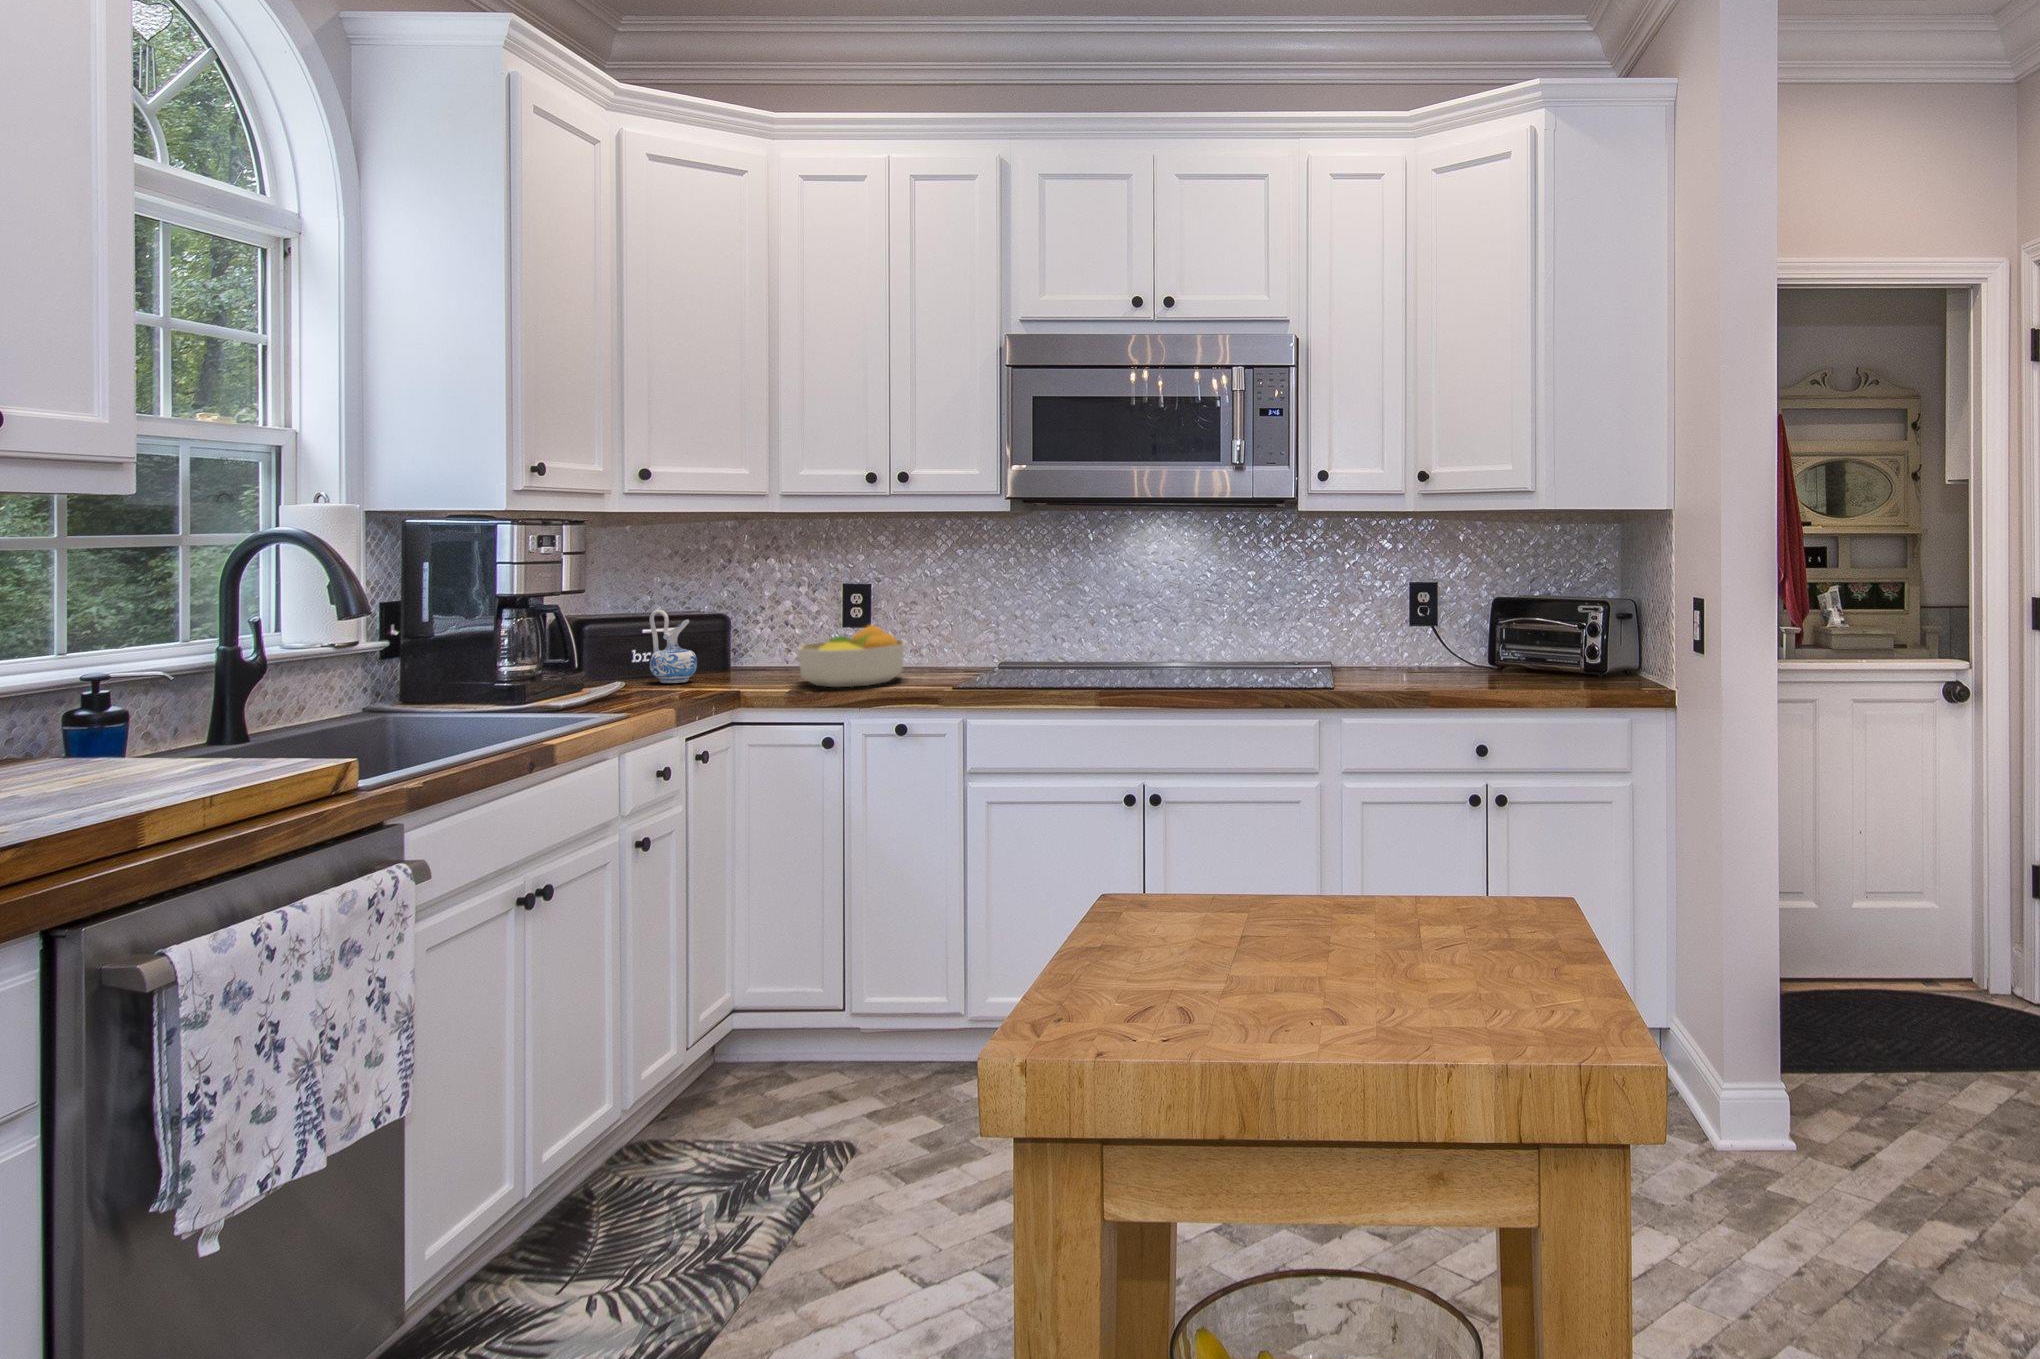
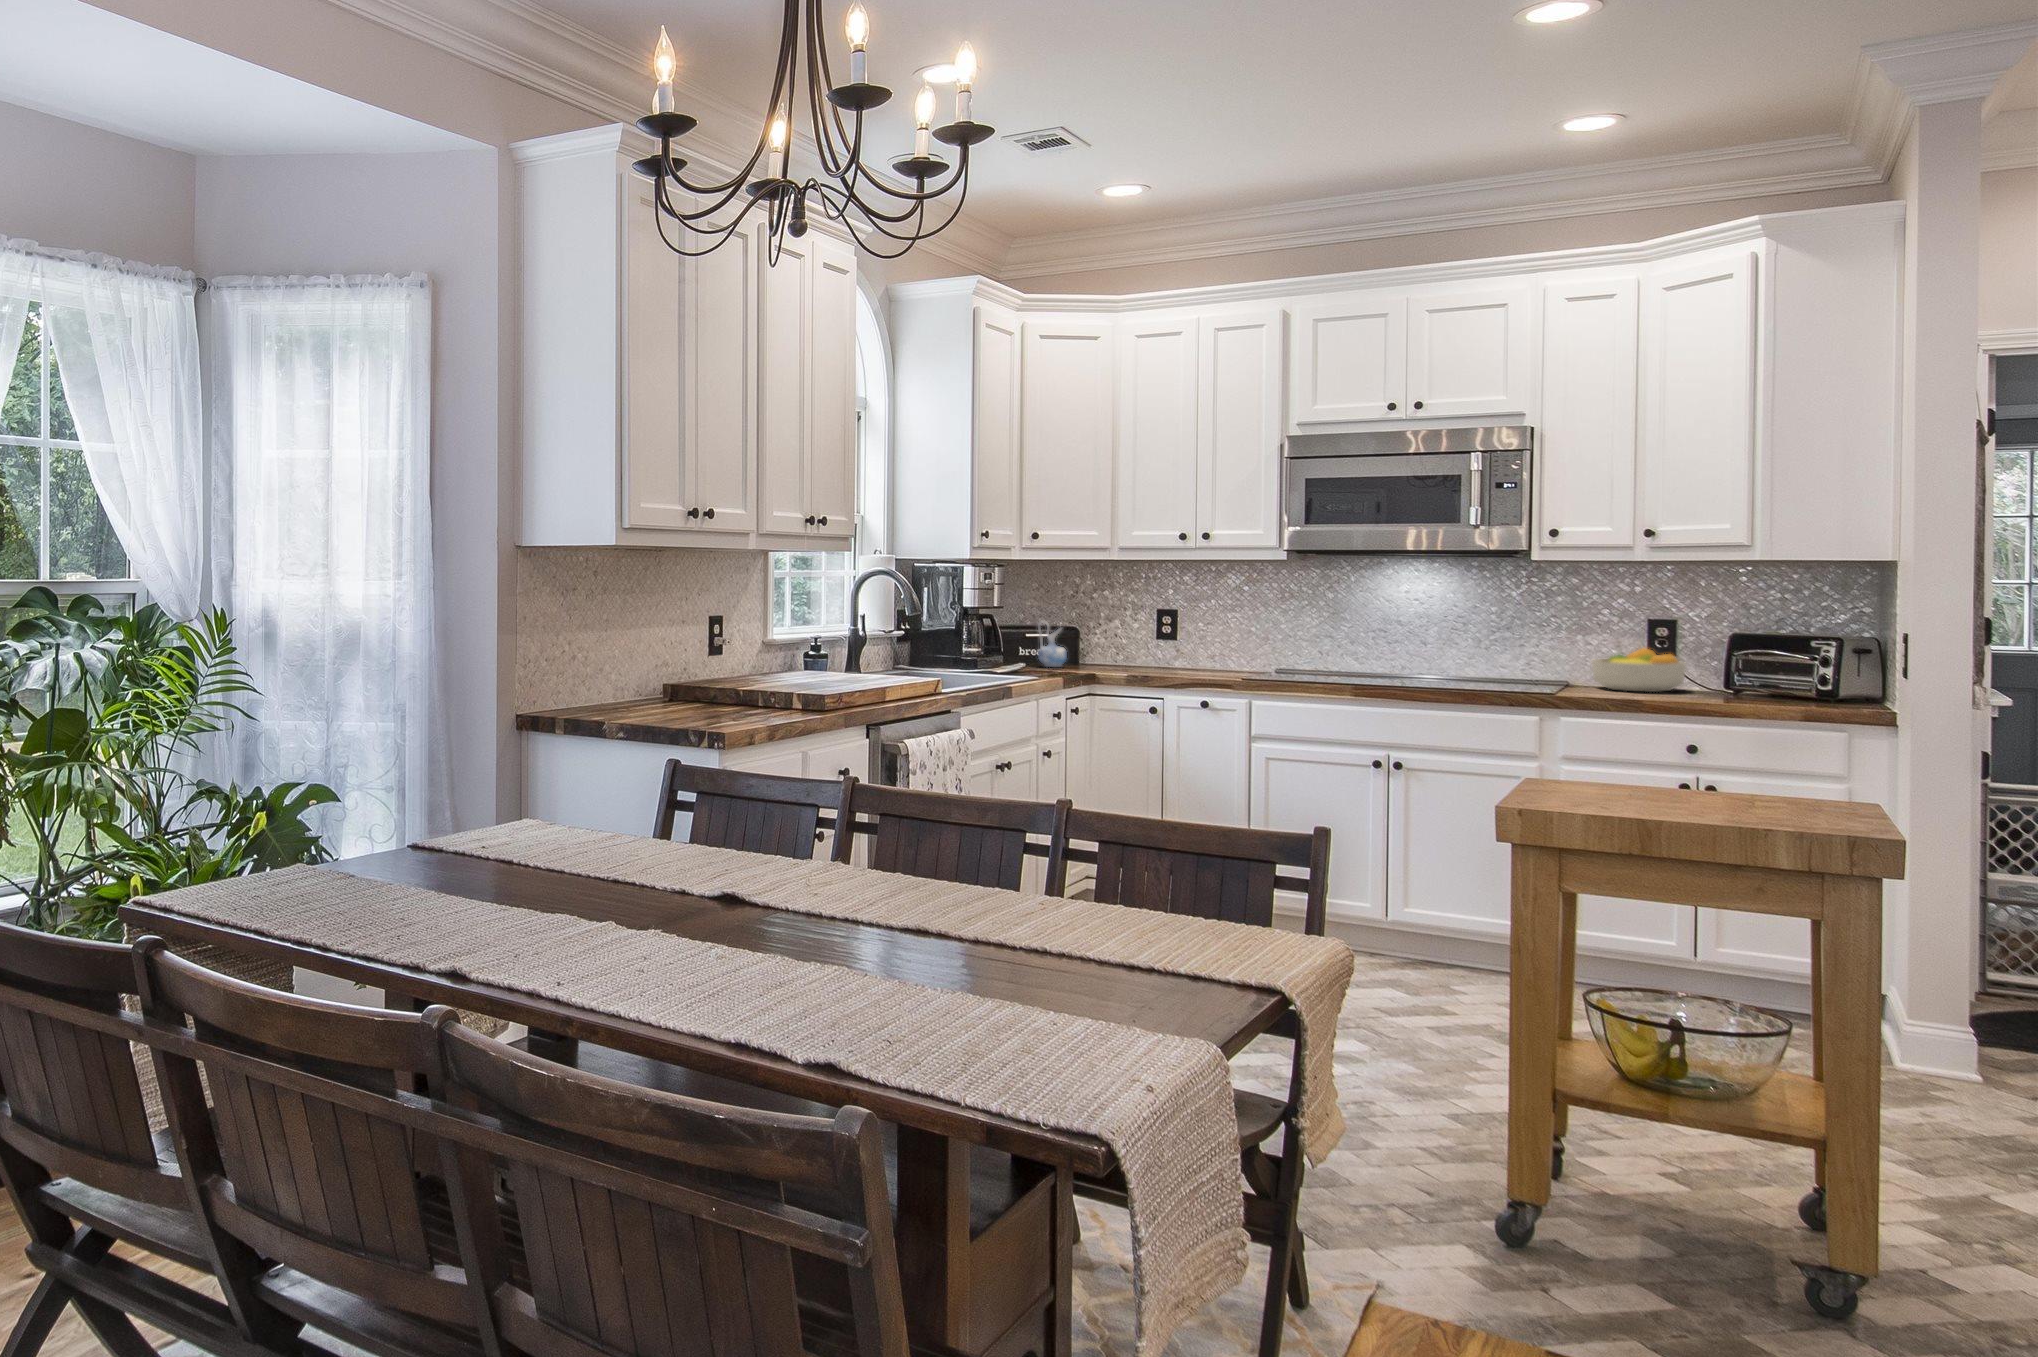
fruit bowl: present [798,625,905,687] -> present [1591,648,1686,692]

